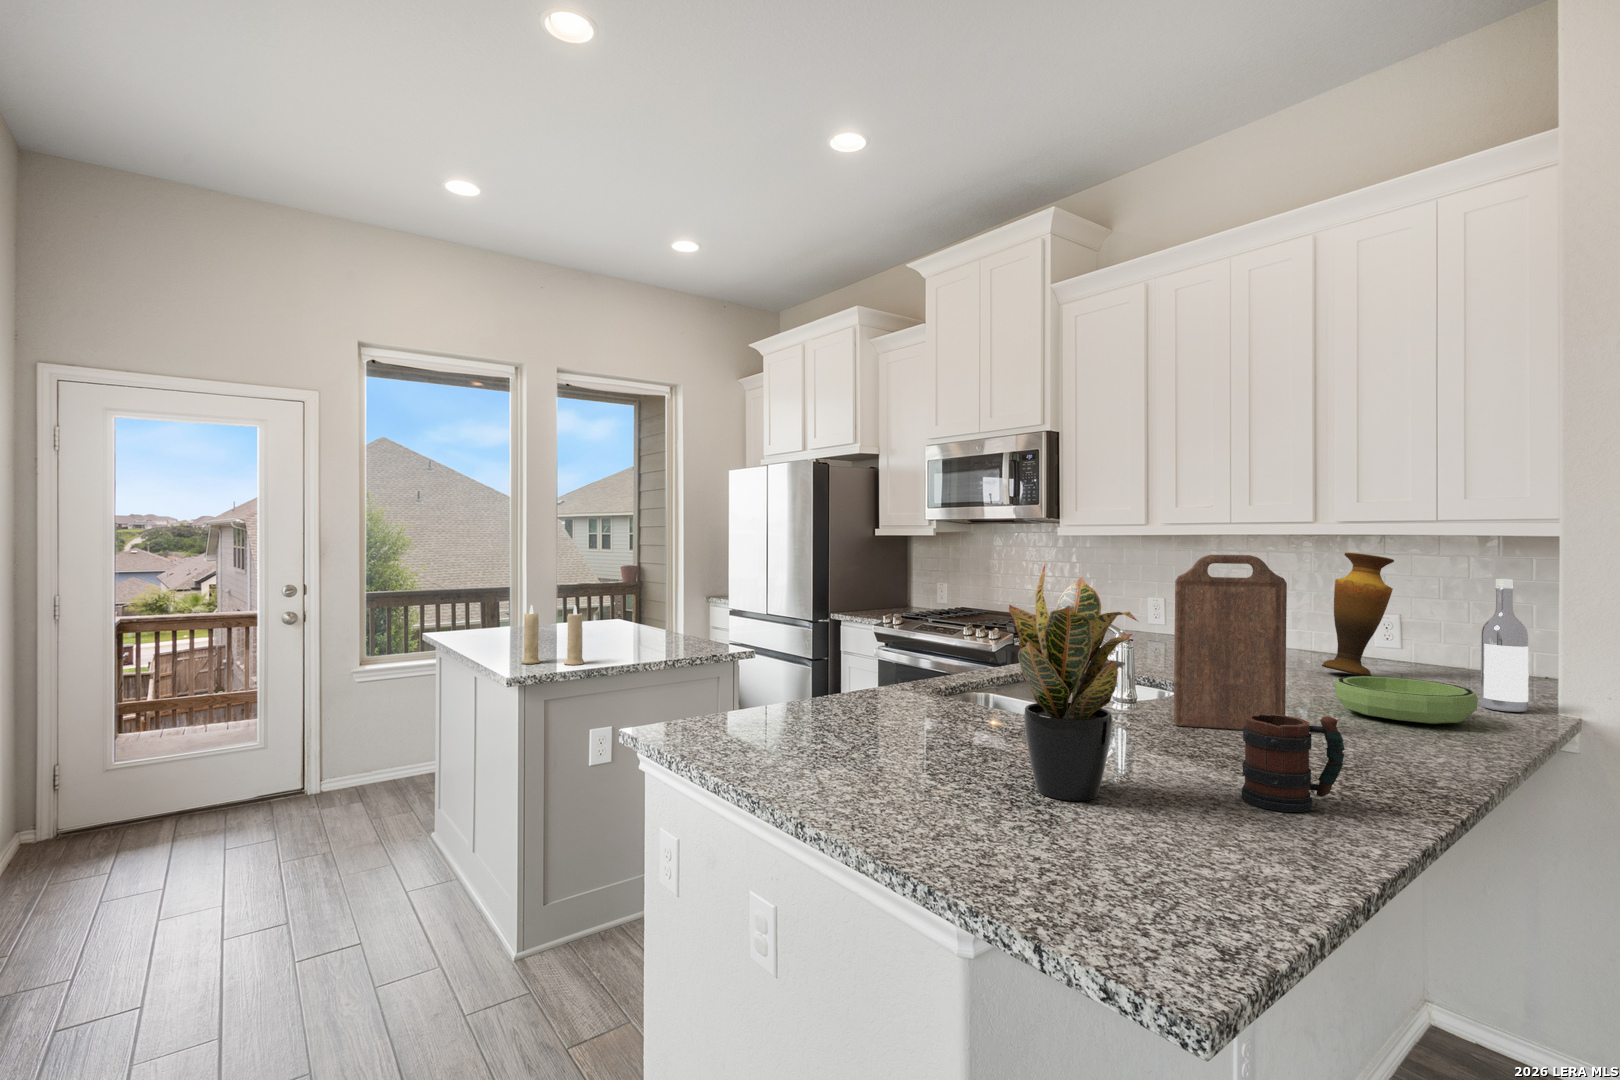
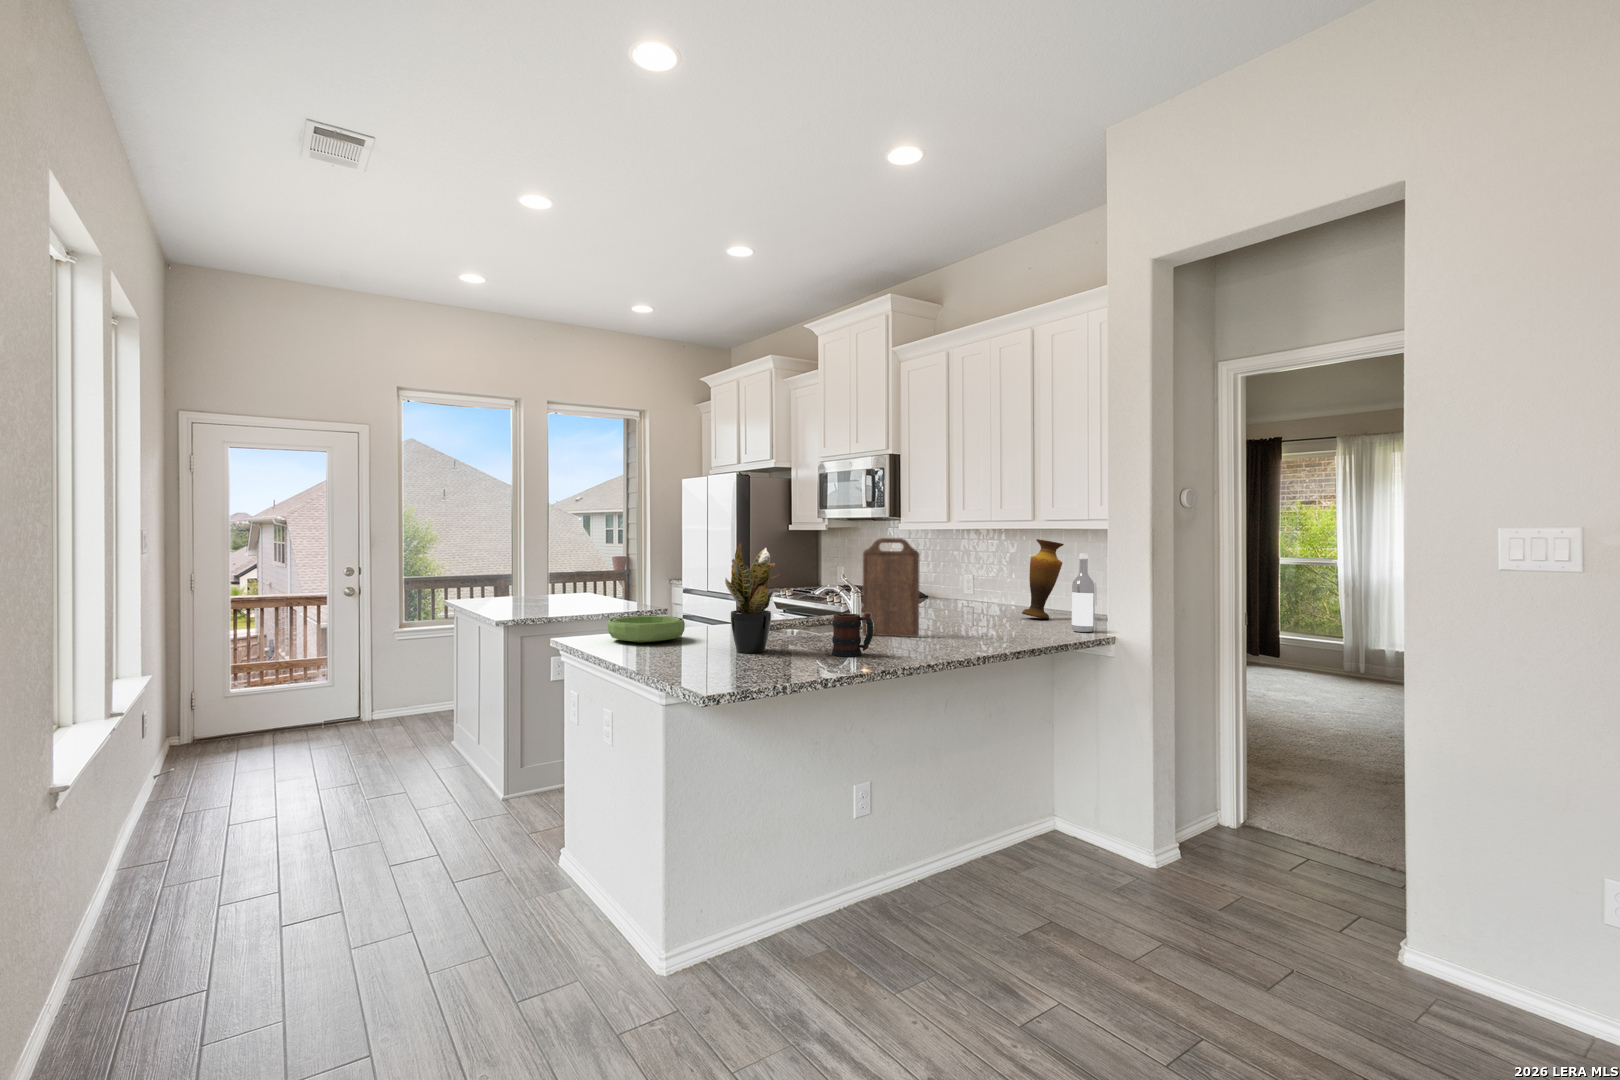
candle: present [521,605,584,665] -> none [508,574,550,614]
bowl: present [1335,676,1478,724] -> present [608,616,685,643]

